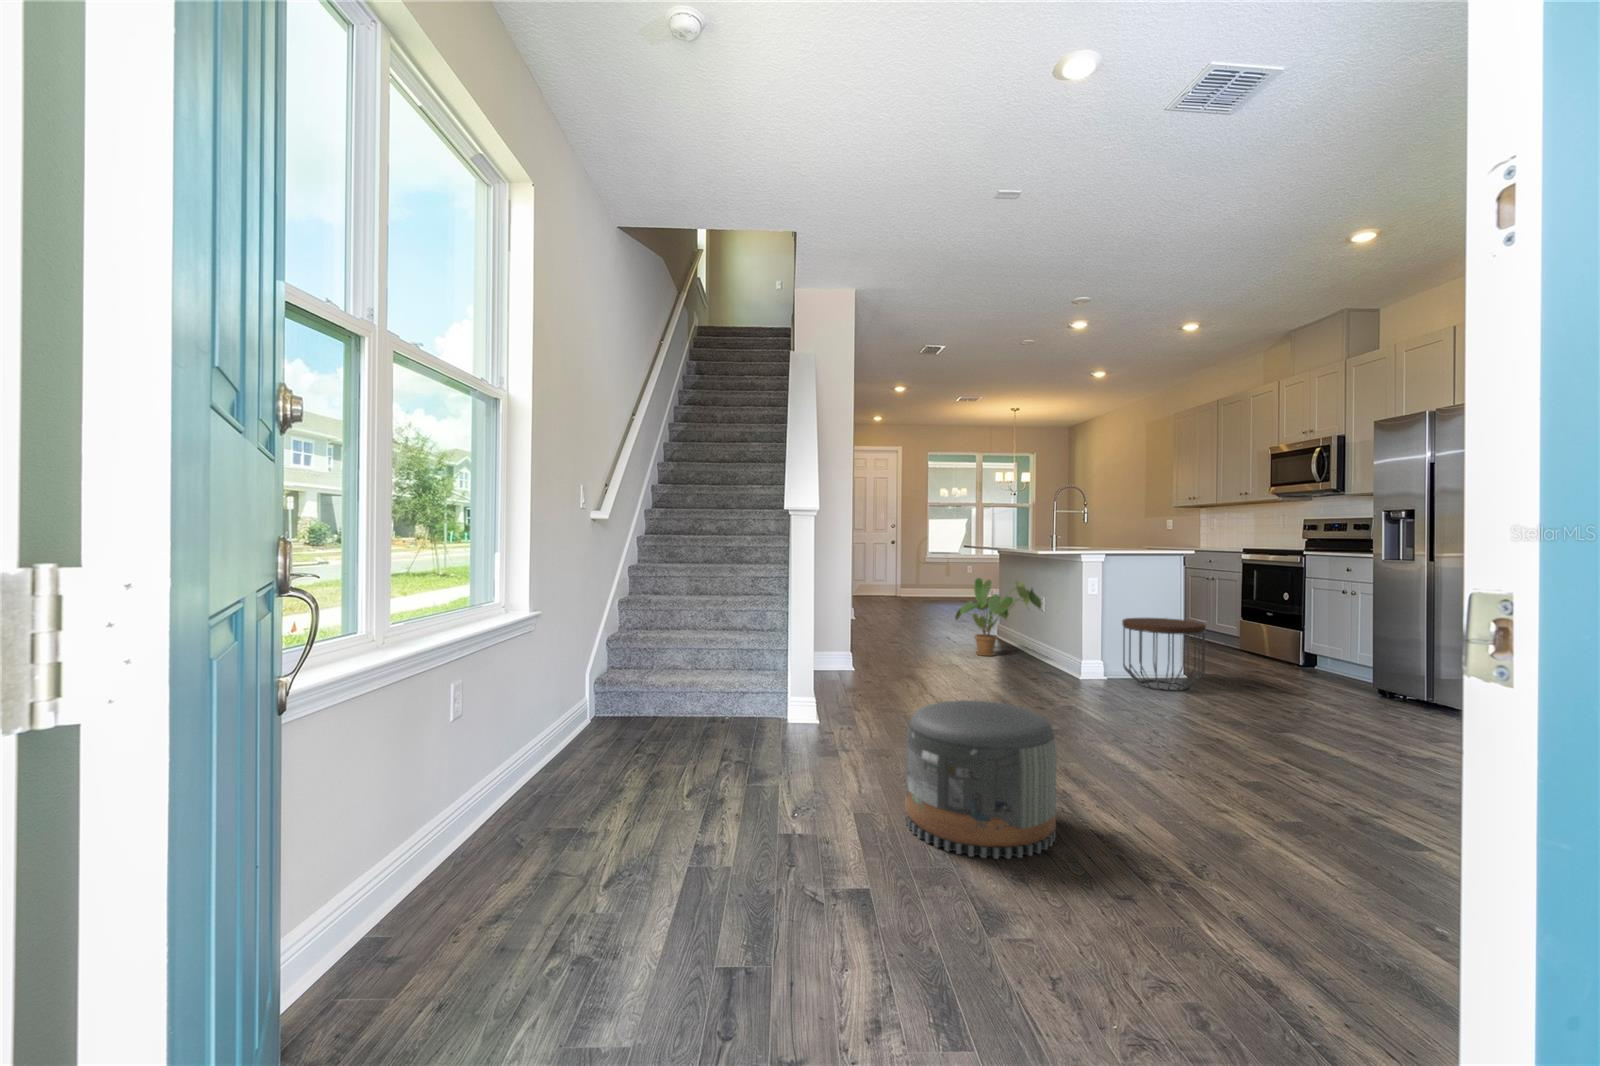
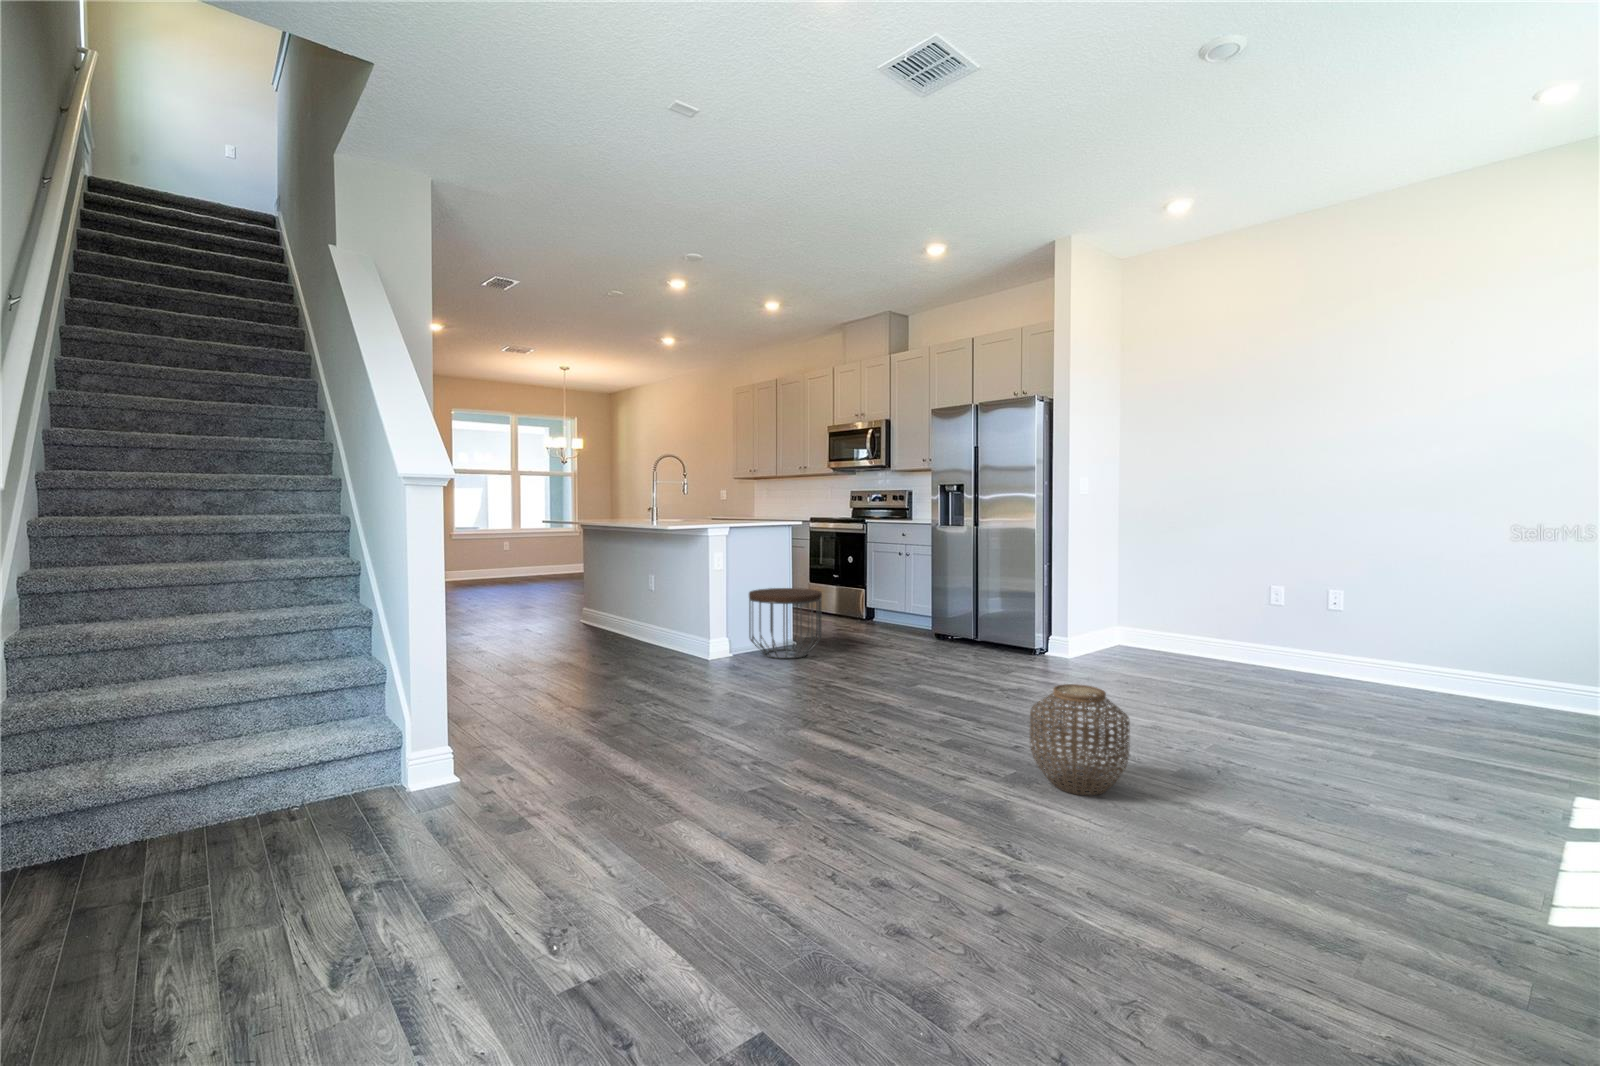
house plant: present [955,578,1041,656] -> none [553,558,654,647]
pouf: present [905,700,1057,859] -> none [697,714,882,925]
woven basket: none [1304,735,1438,865] -> present [1030,684,1130,795]

